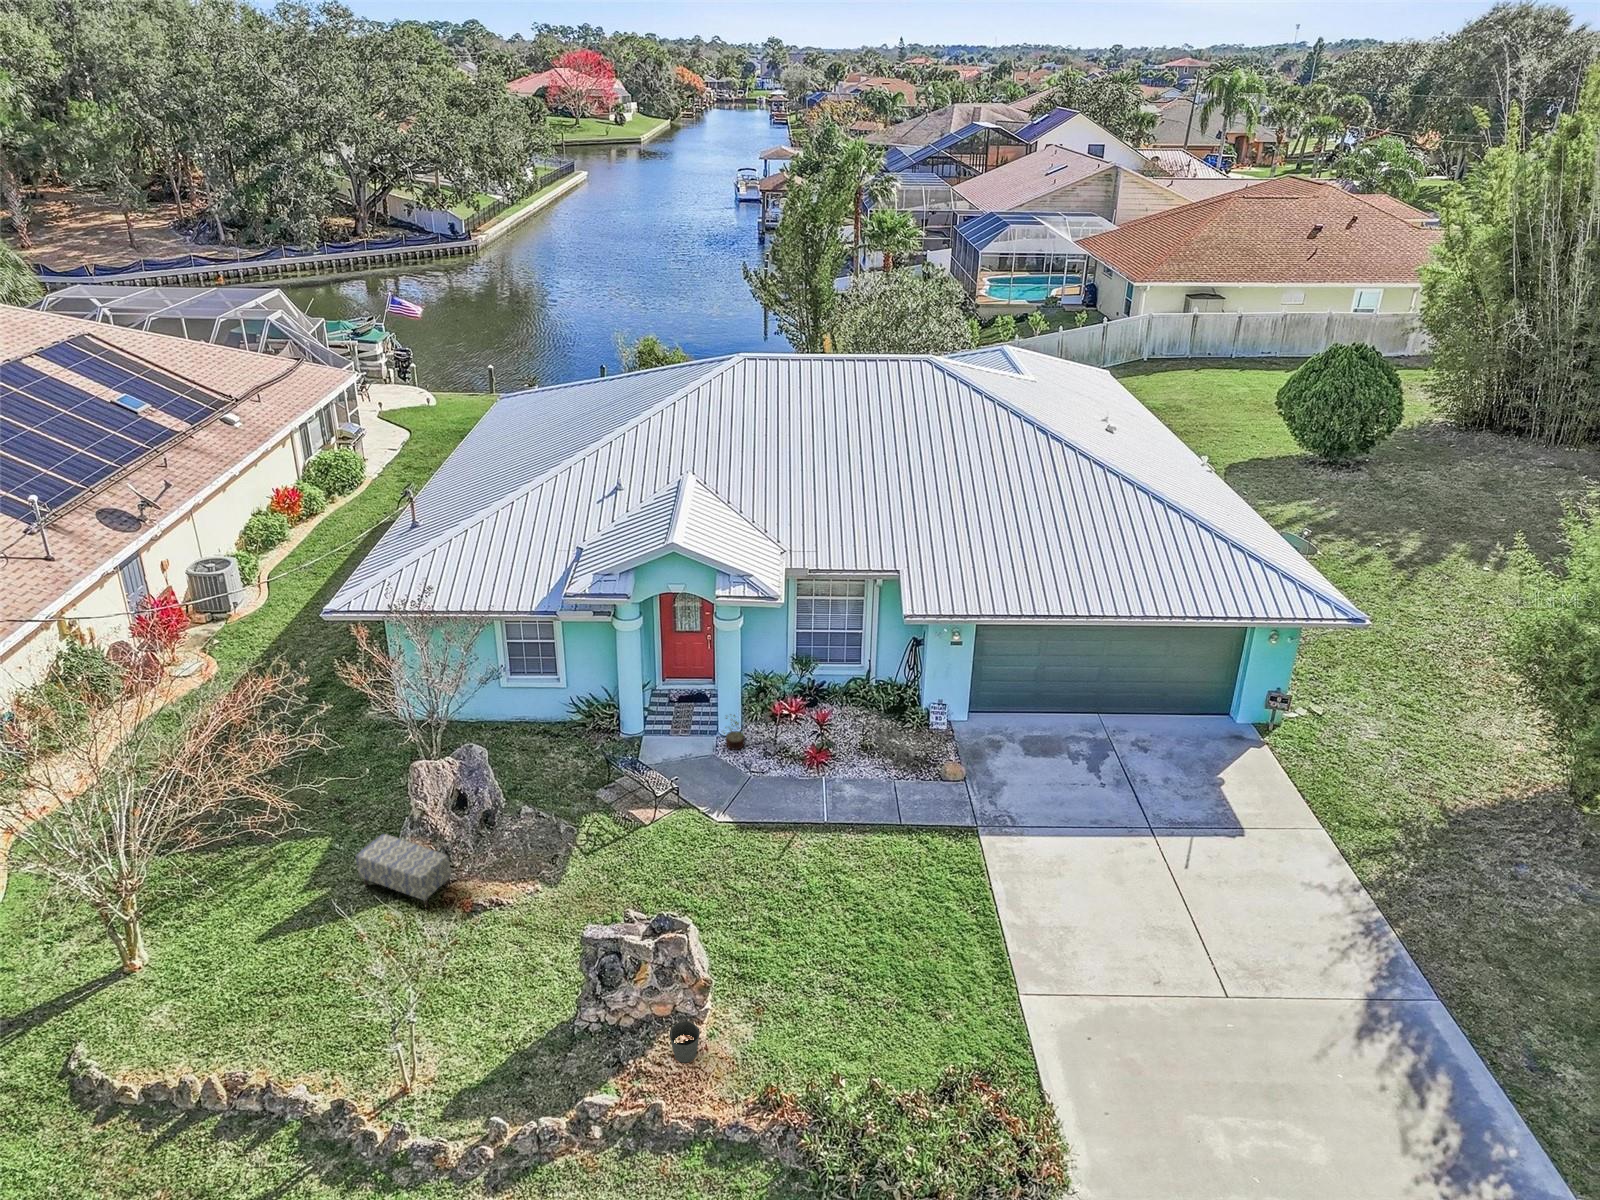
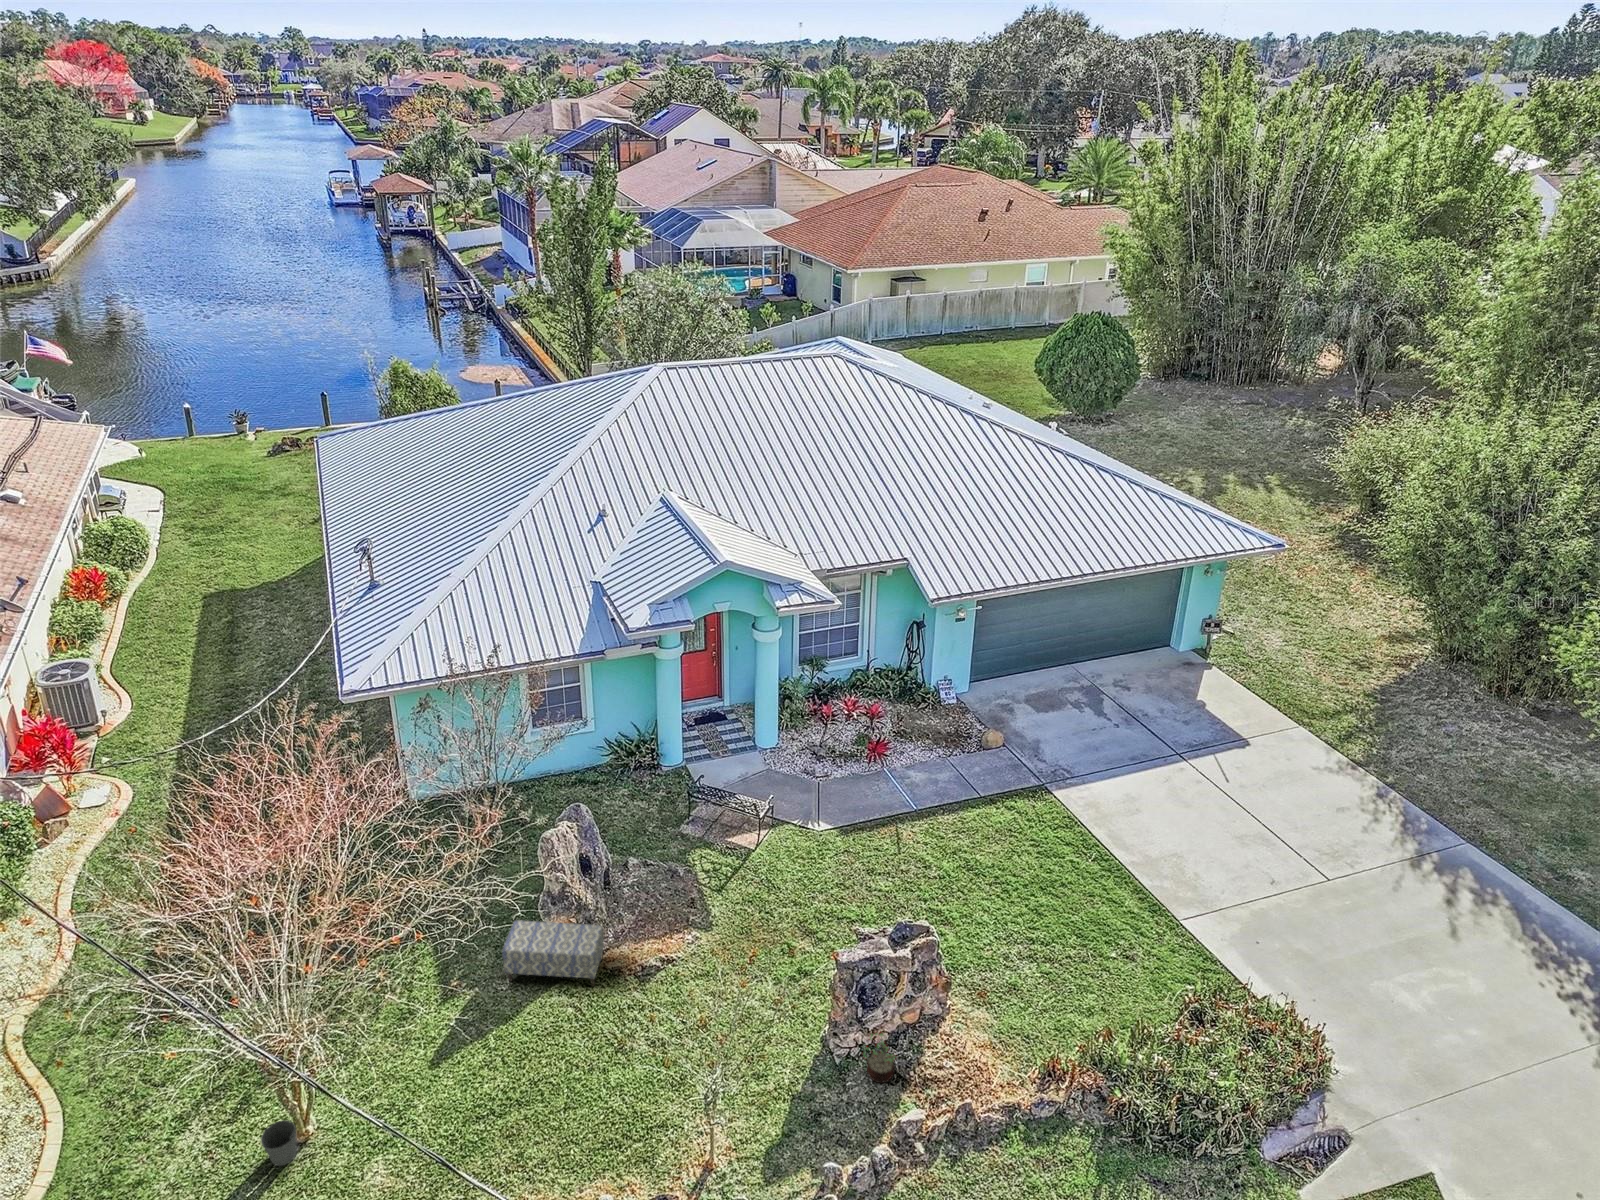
decorative plant: present [724,714,745,750] -> present [864,1032,896,1083]
bucket: present [669,1021,700,1063] -> present [261,1120,297,1166]

